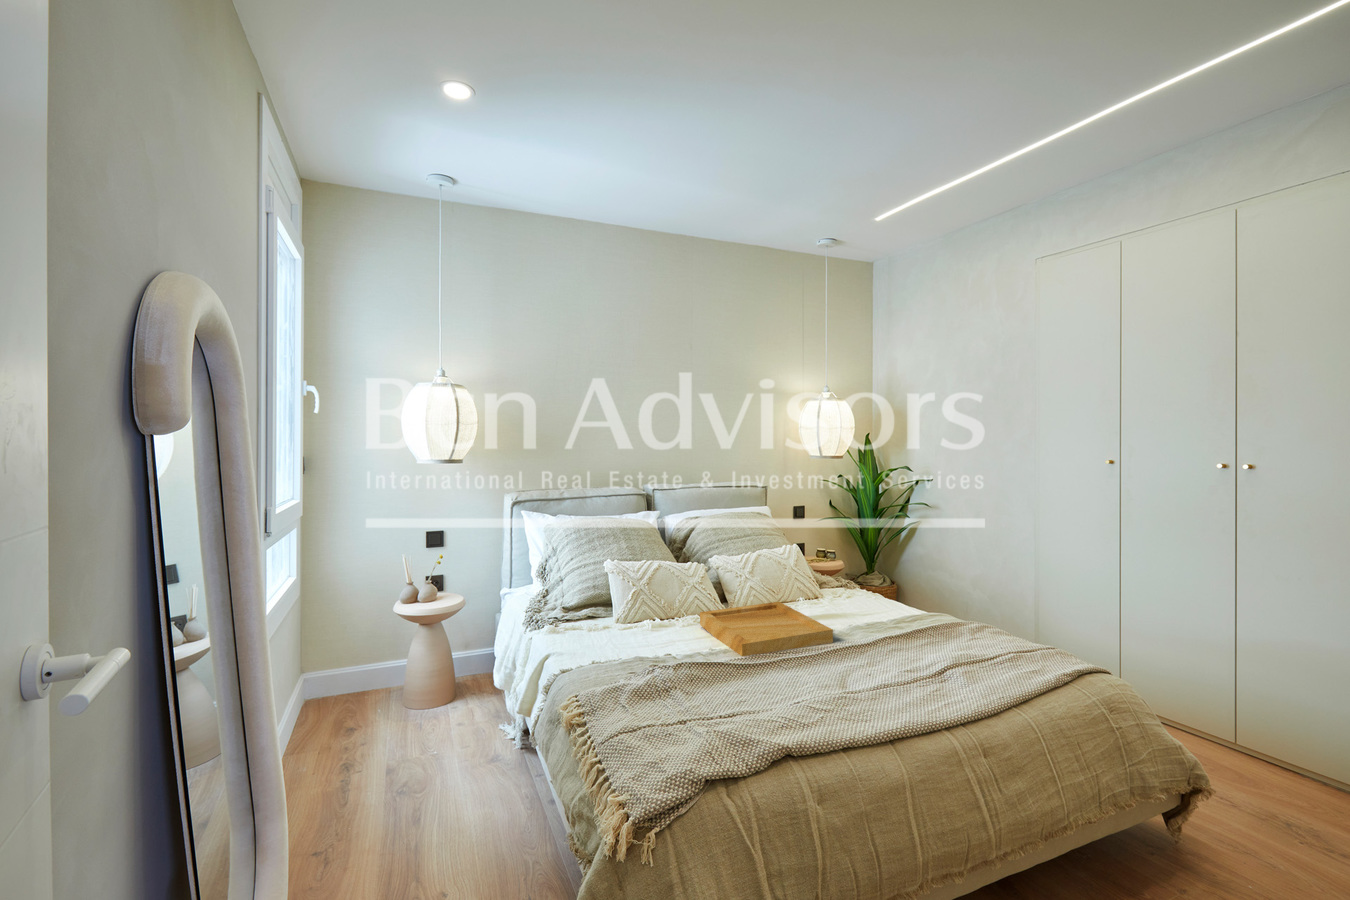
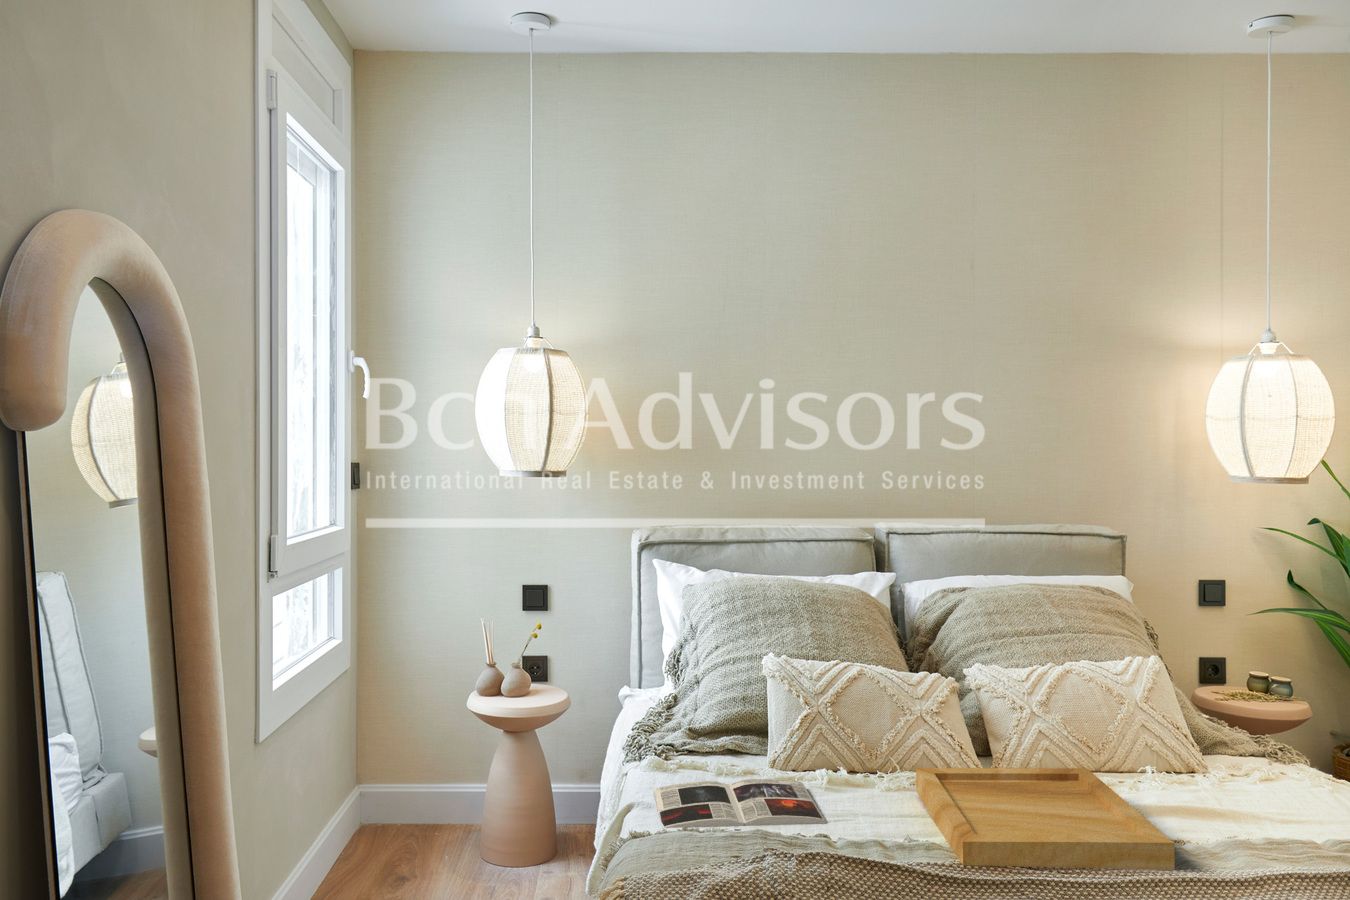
magazine: none [556,628,664,667] -> present [654,779,827,828]

